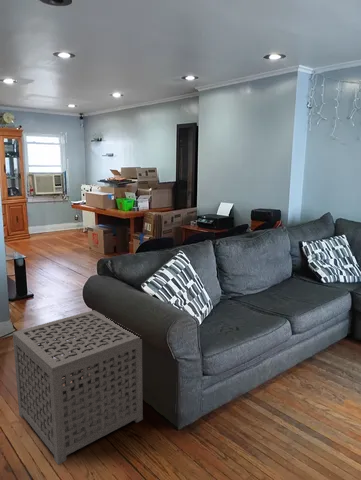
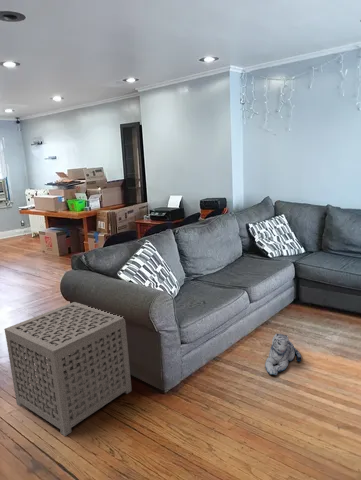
plush toy: none [302,377,348,428] -> present [265,334,301,375]

